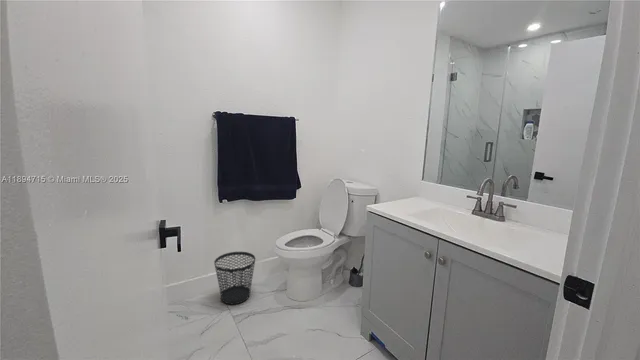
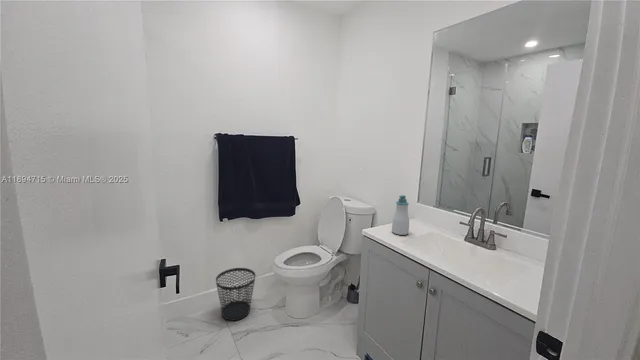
soap bottle: none [397,169,415,210] -> present [392,195,409,235]

